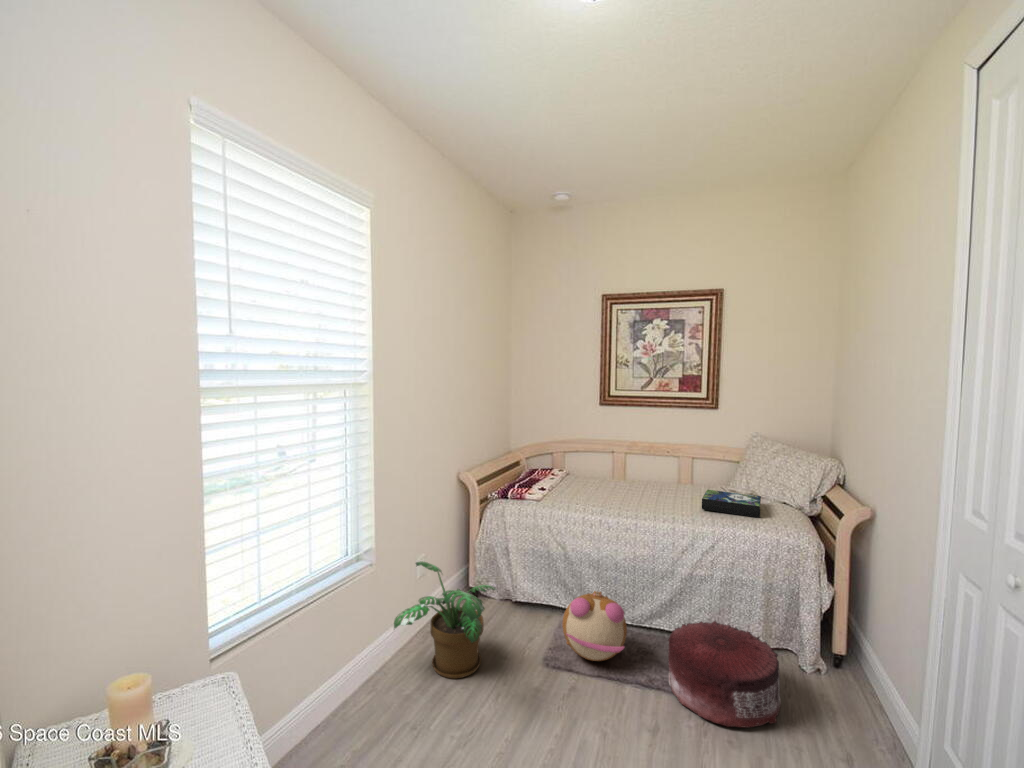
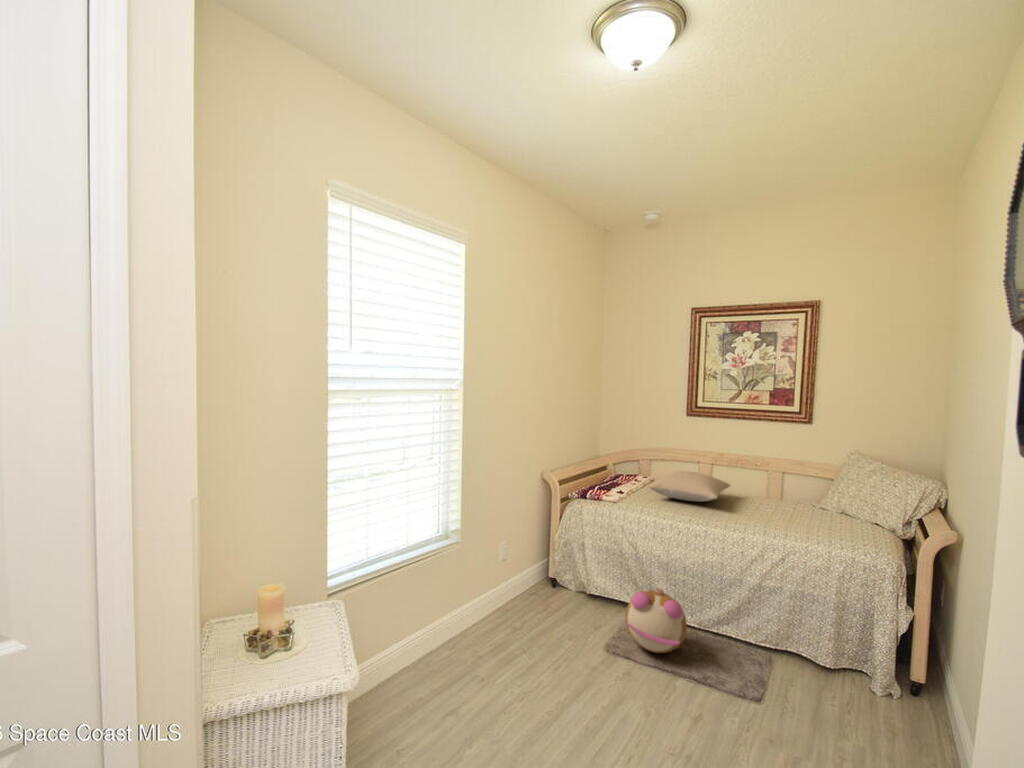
pillow: none [573,462,648,493] -> present [650,471,731,502]
book: present [702,490,761,517] -> none [777,505,847,537]
potted plant: present [394,562,497,679] -> none [476,545,565,647]
pouf: present [668,621,781,728] -> none [721,630,836,733]

